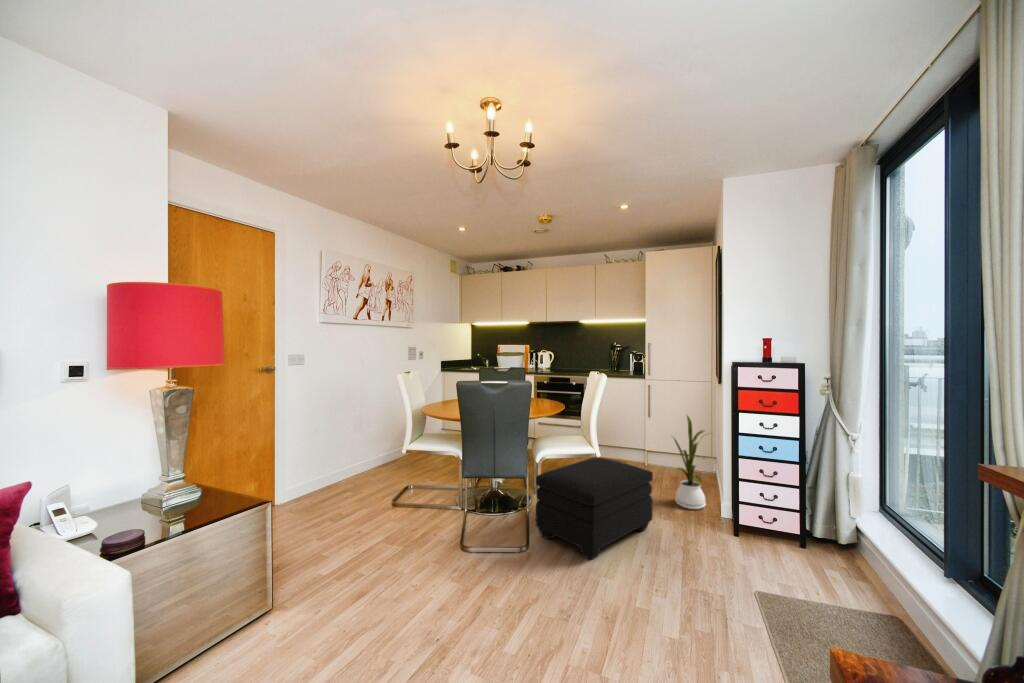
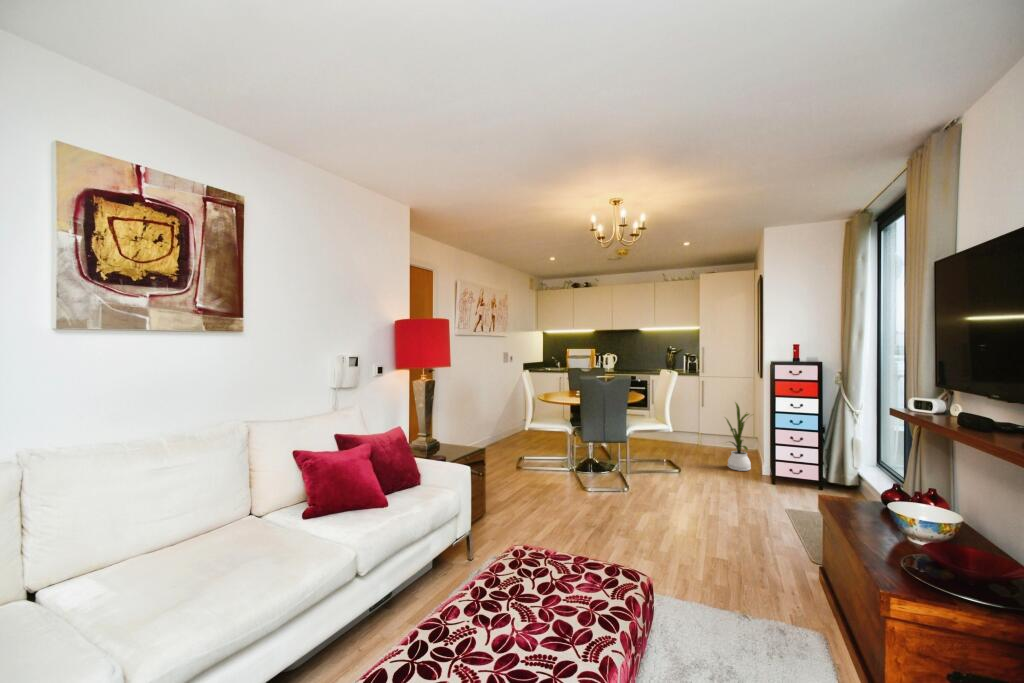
ottoman: present [536,458,653,560] -> none [630,432,713,494]

